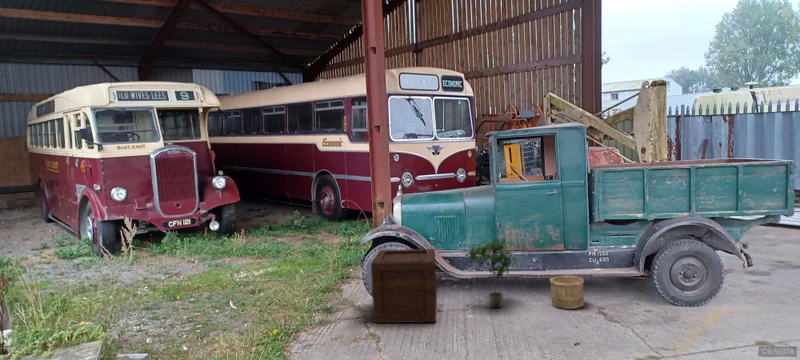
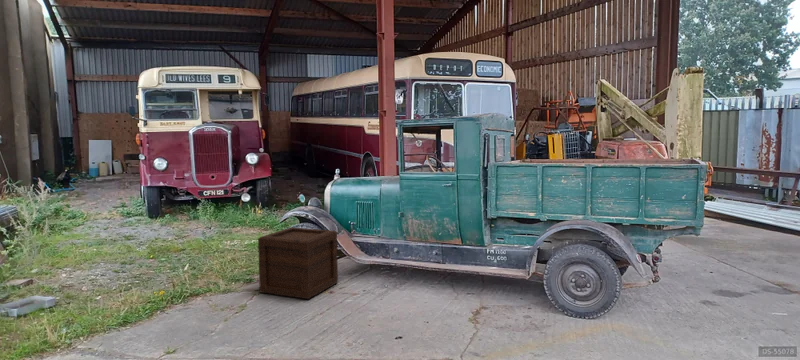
potted plant: present [465,238,518,308] -> none [356,227,411,294]
wooden bucket: present [550,275,584,309] -> none [436,270,471,305]

